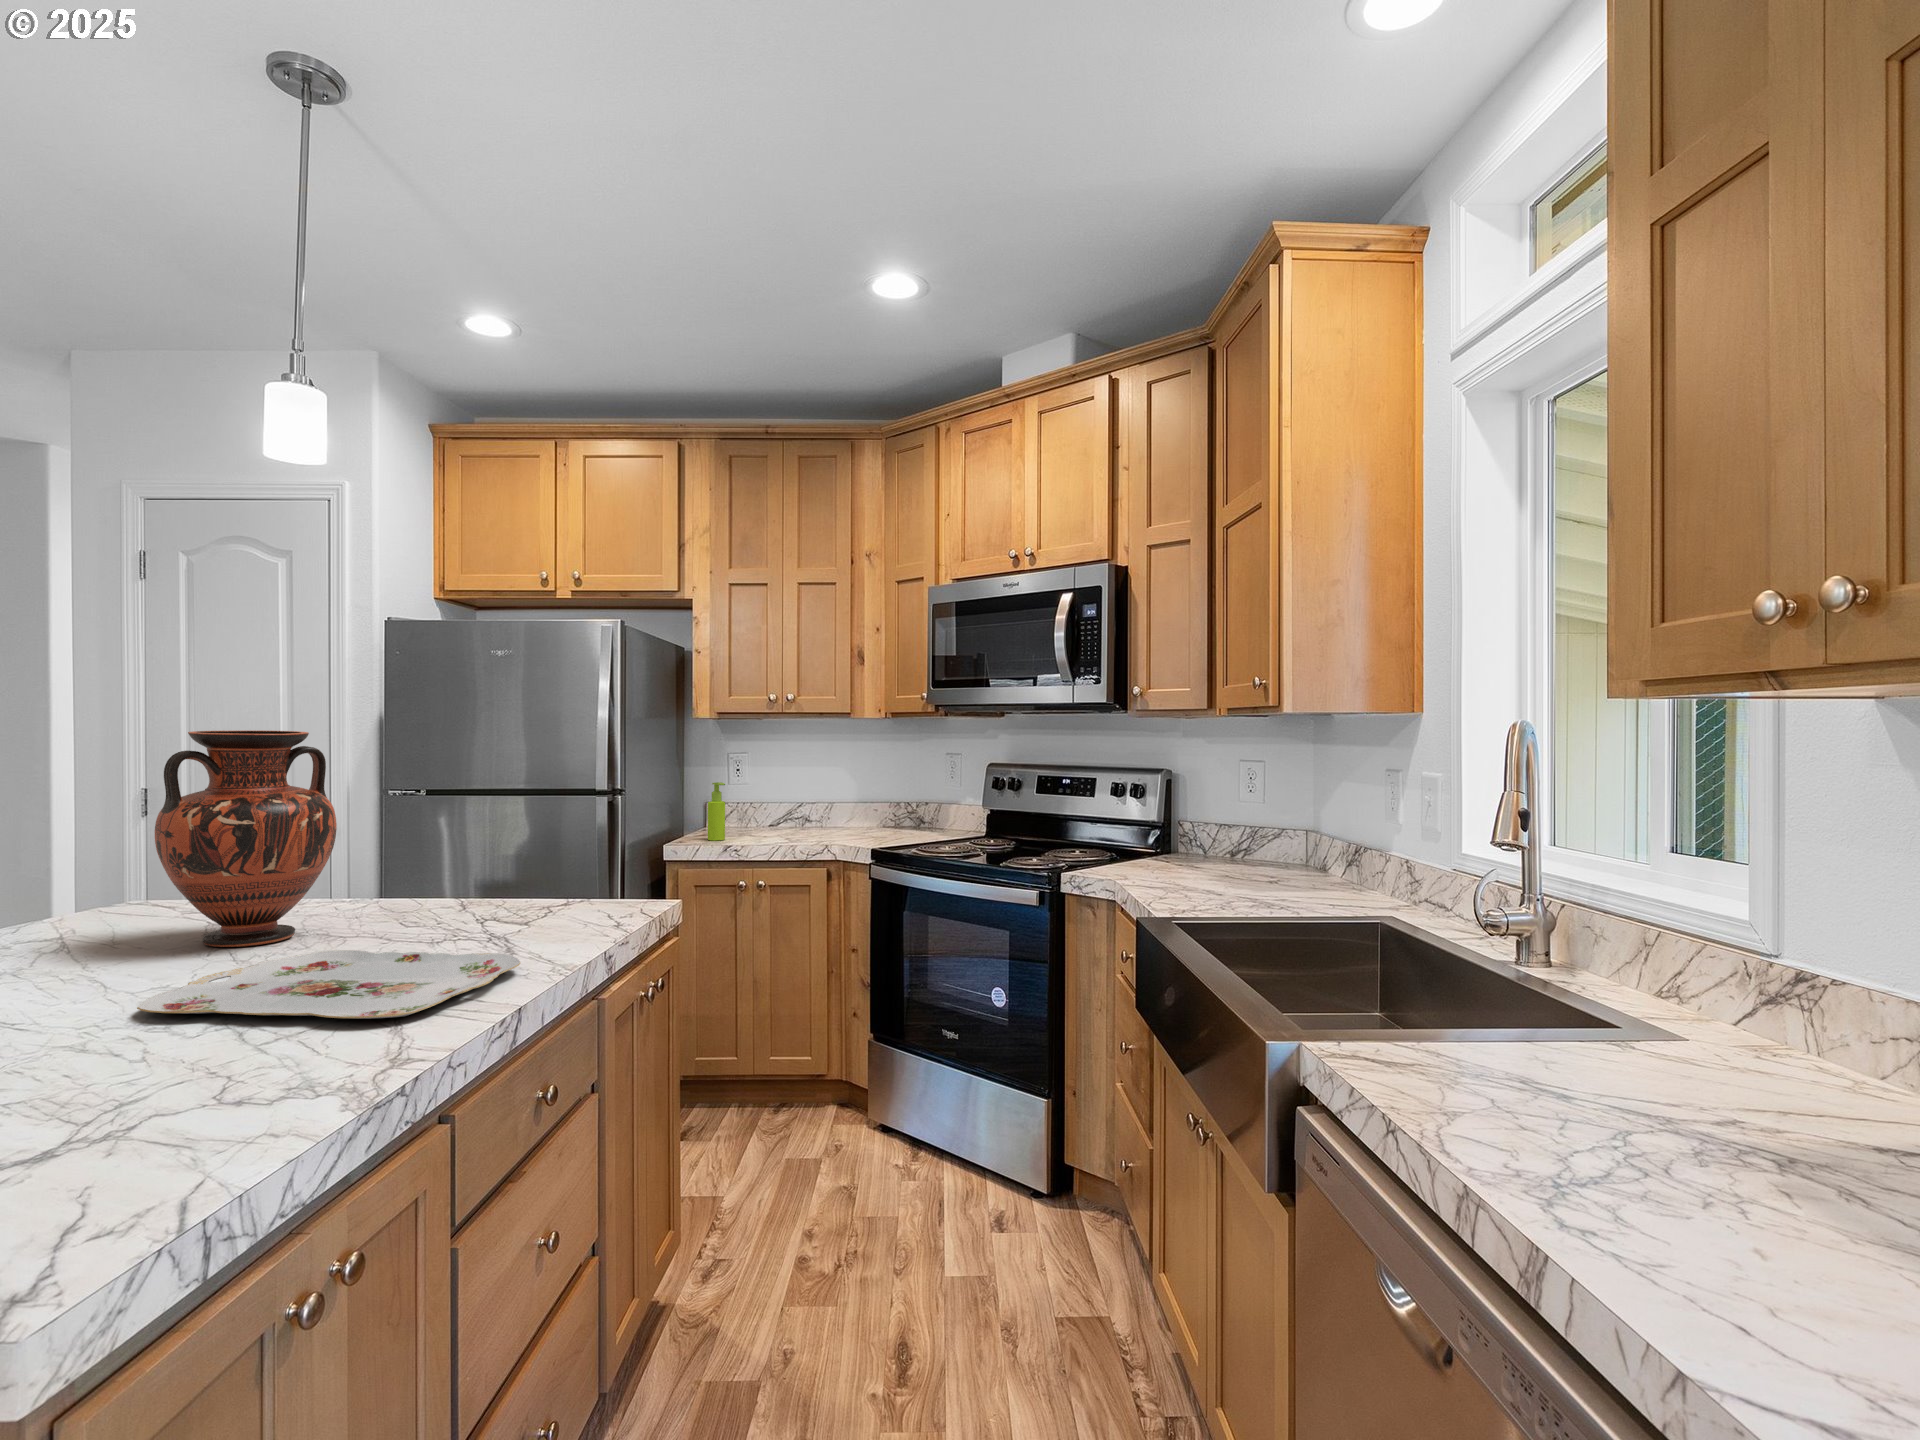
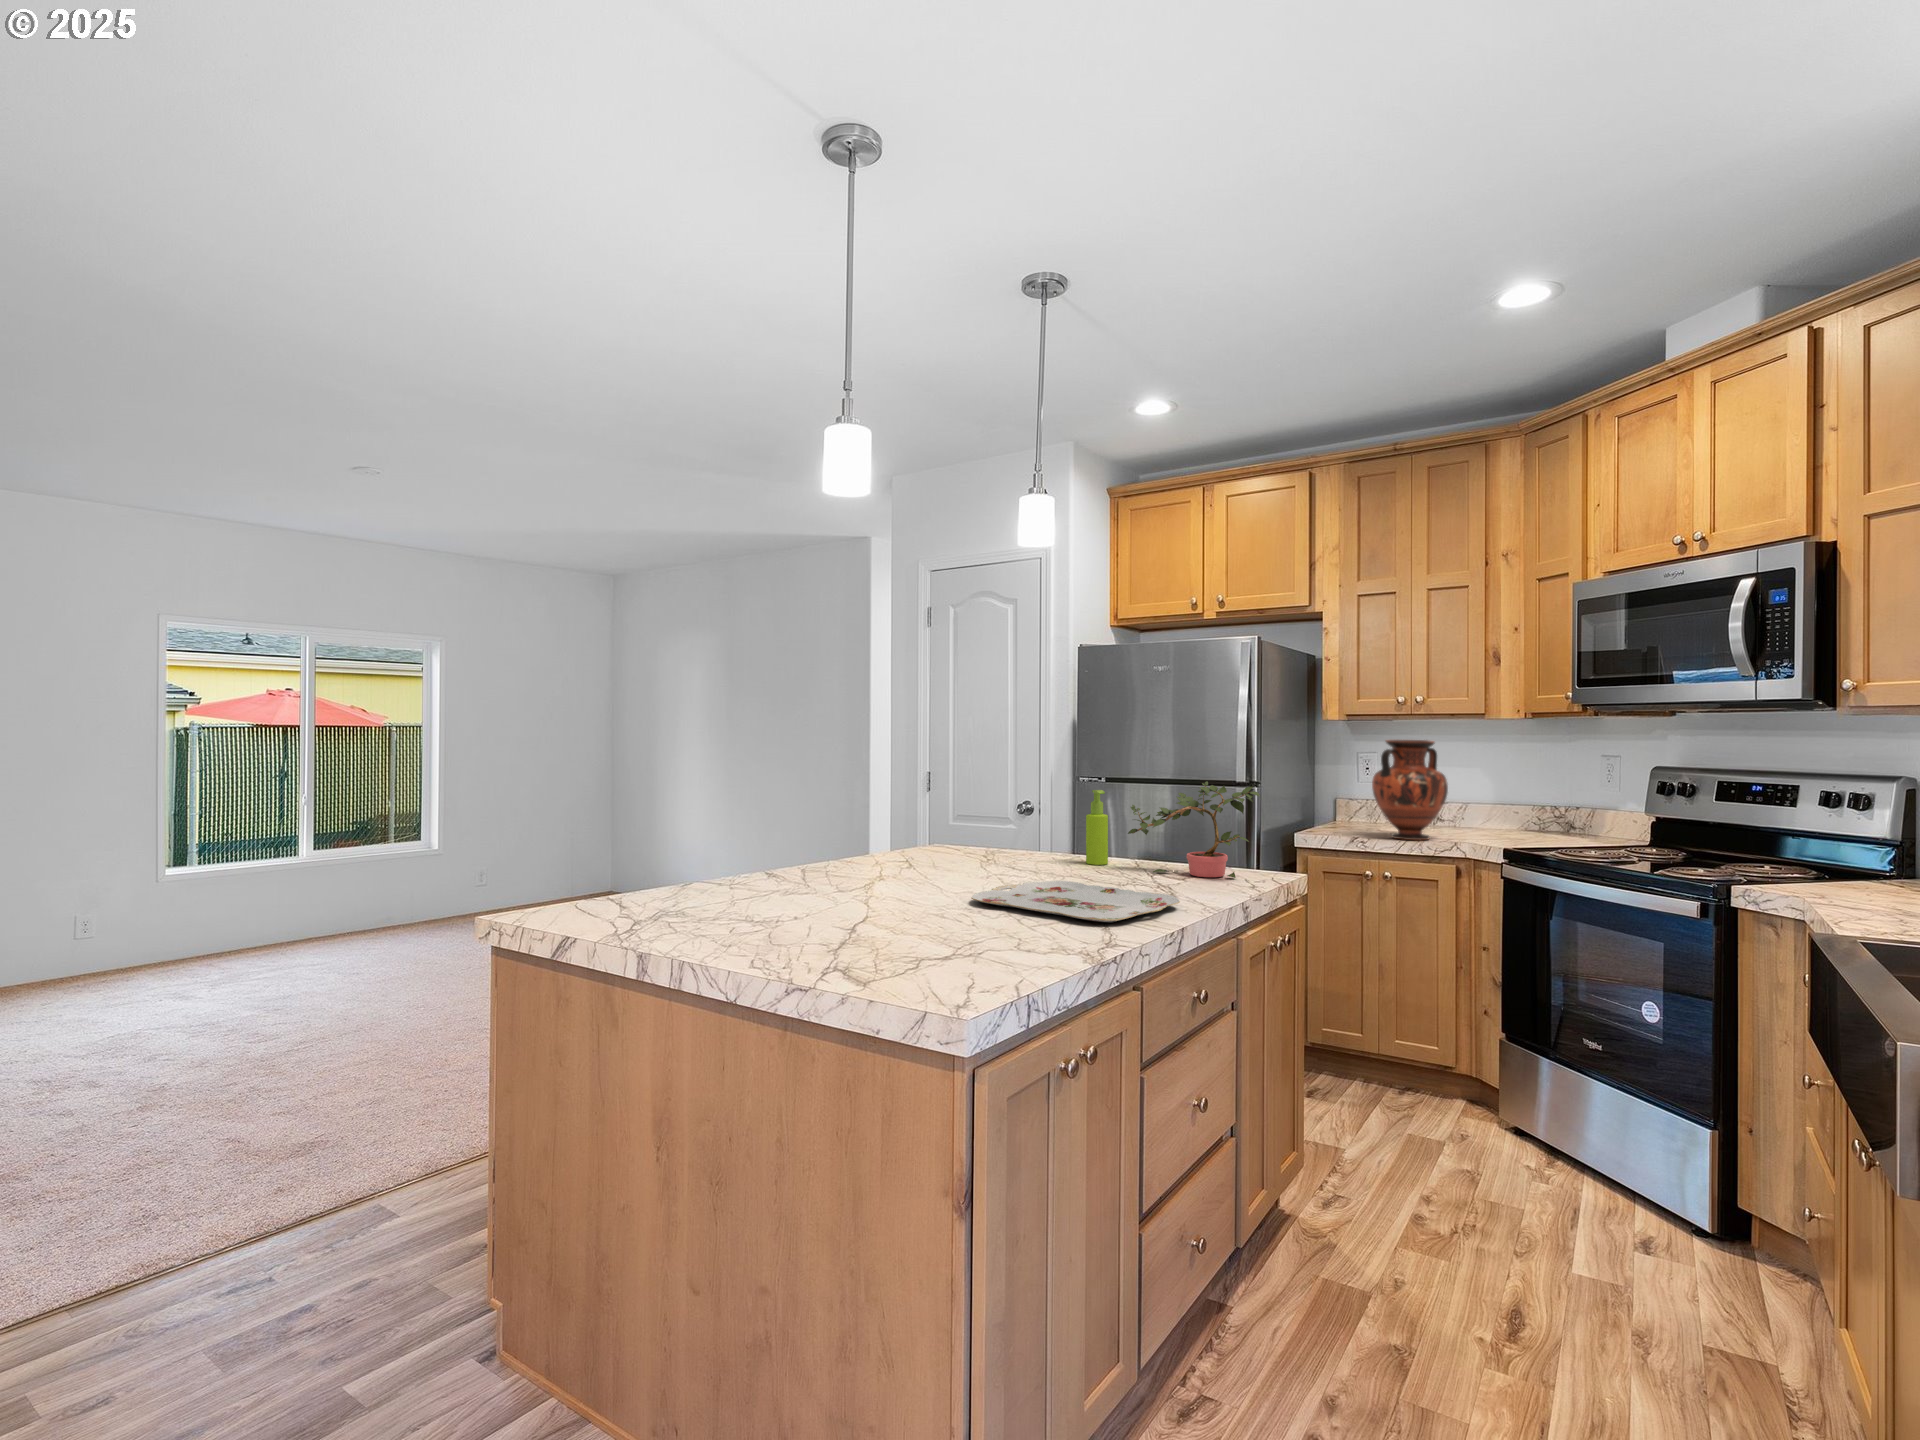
vase: present [155,730,337,947] -> present [1372,740,1448,840]
soap dispenser: present [708,782,725,841] -> present [1086,790,1108,865]
potted plant: none [446,791,631,918] -> present [1128,782,1260,878]

